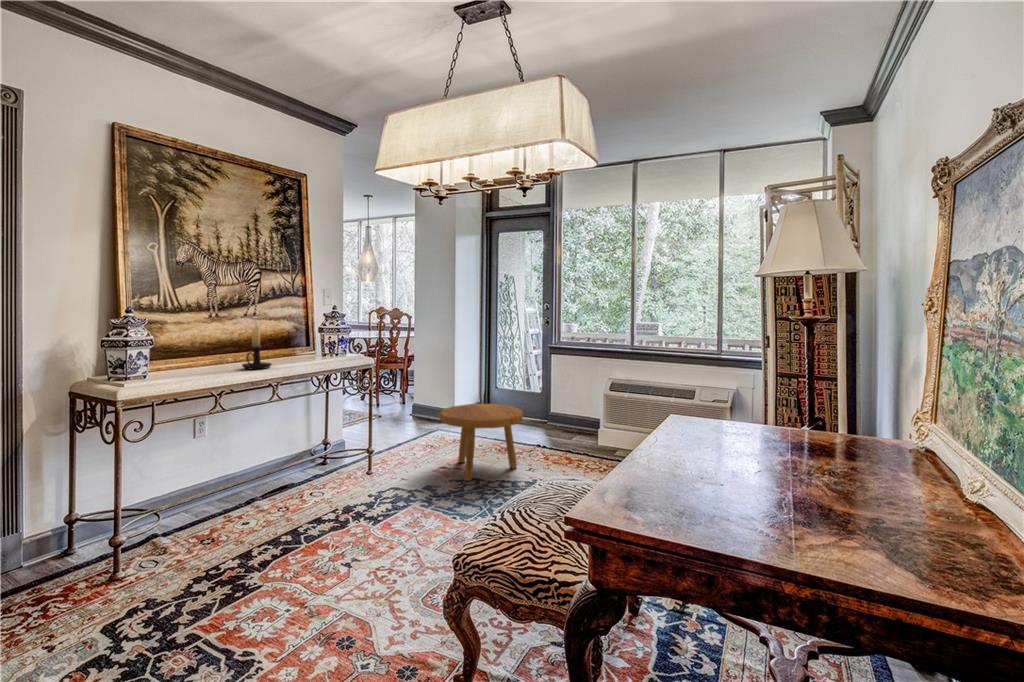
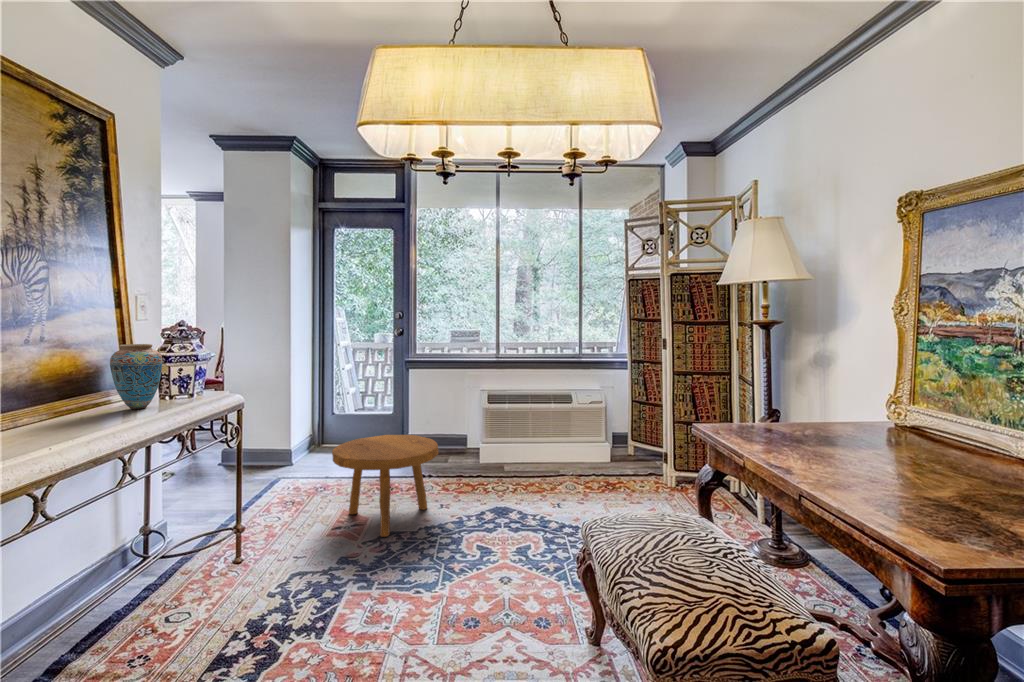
candle holder: present [242,320,271,370] -> none [47,342,106,430]
vase: none [285,322,314,363] -> present [110,344,163,409]

